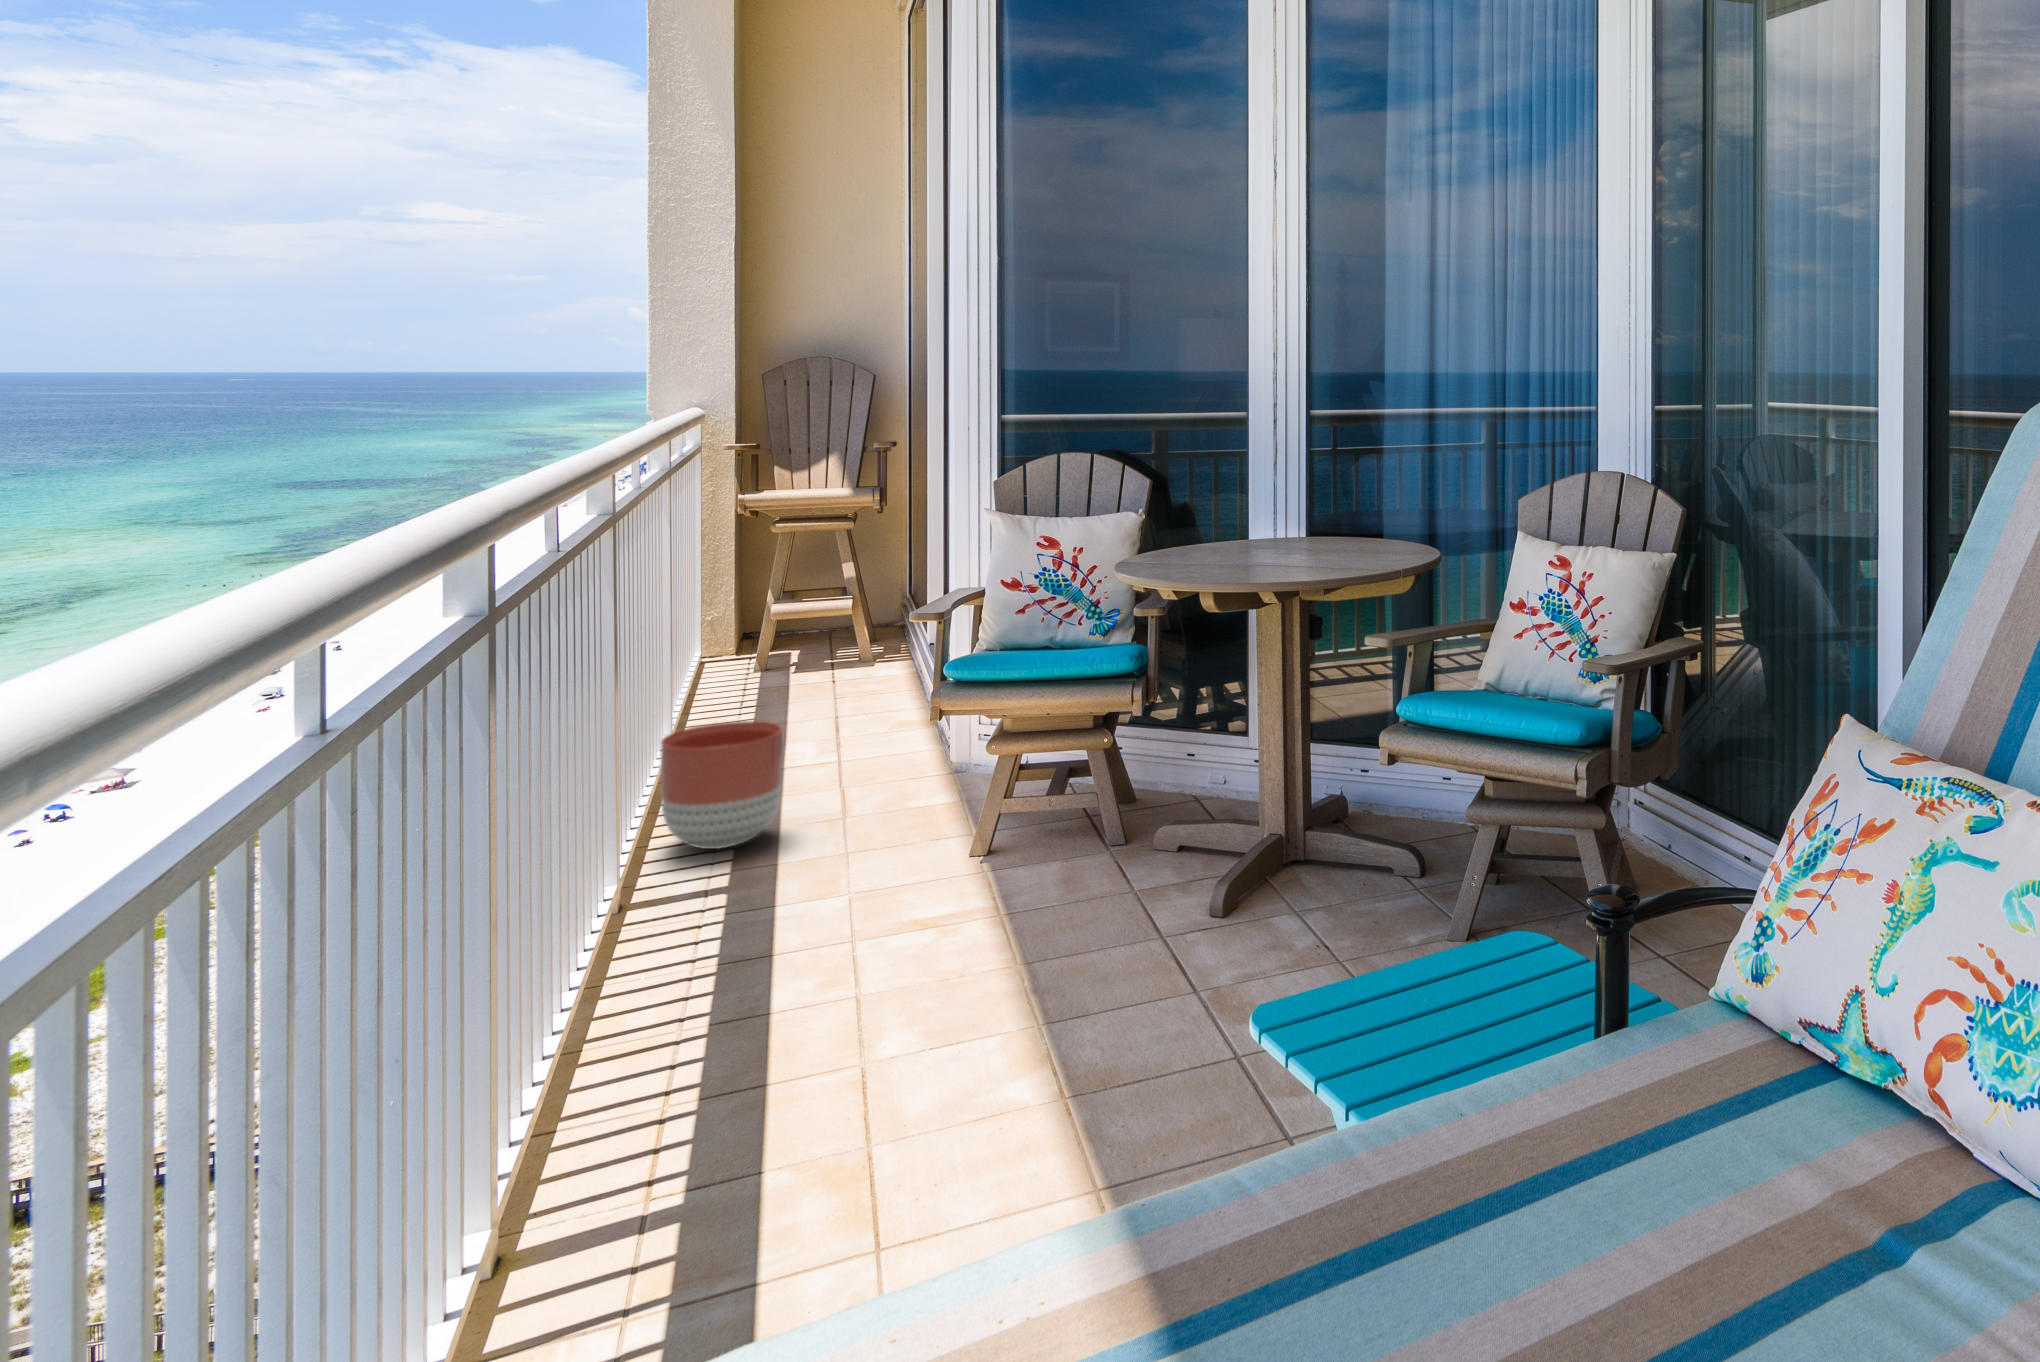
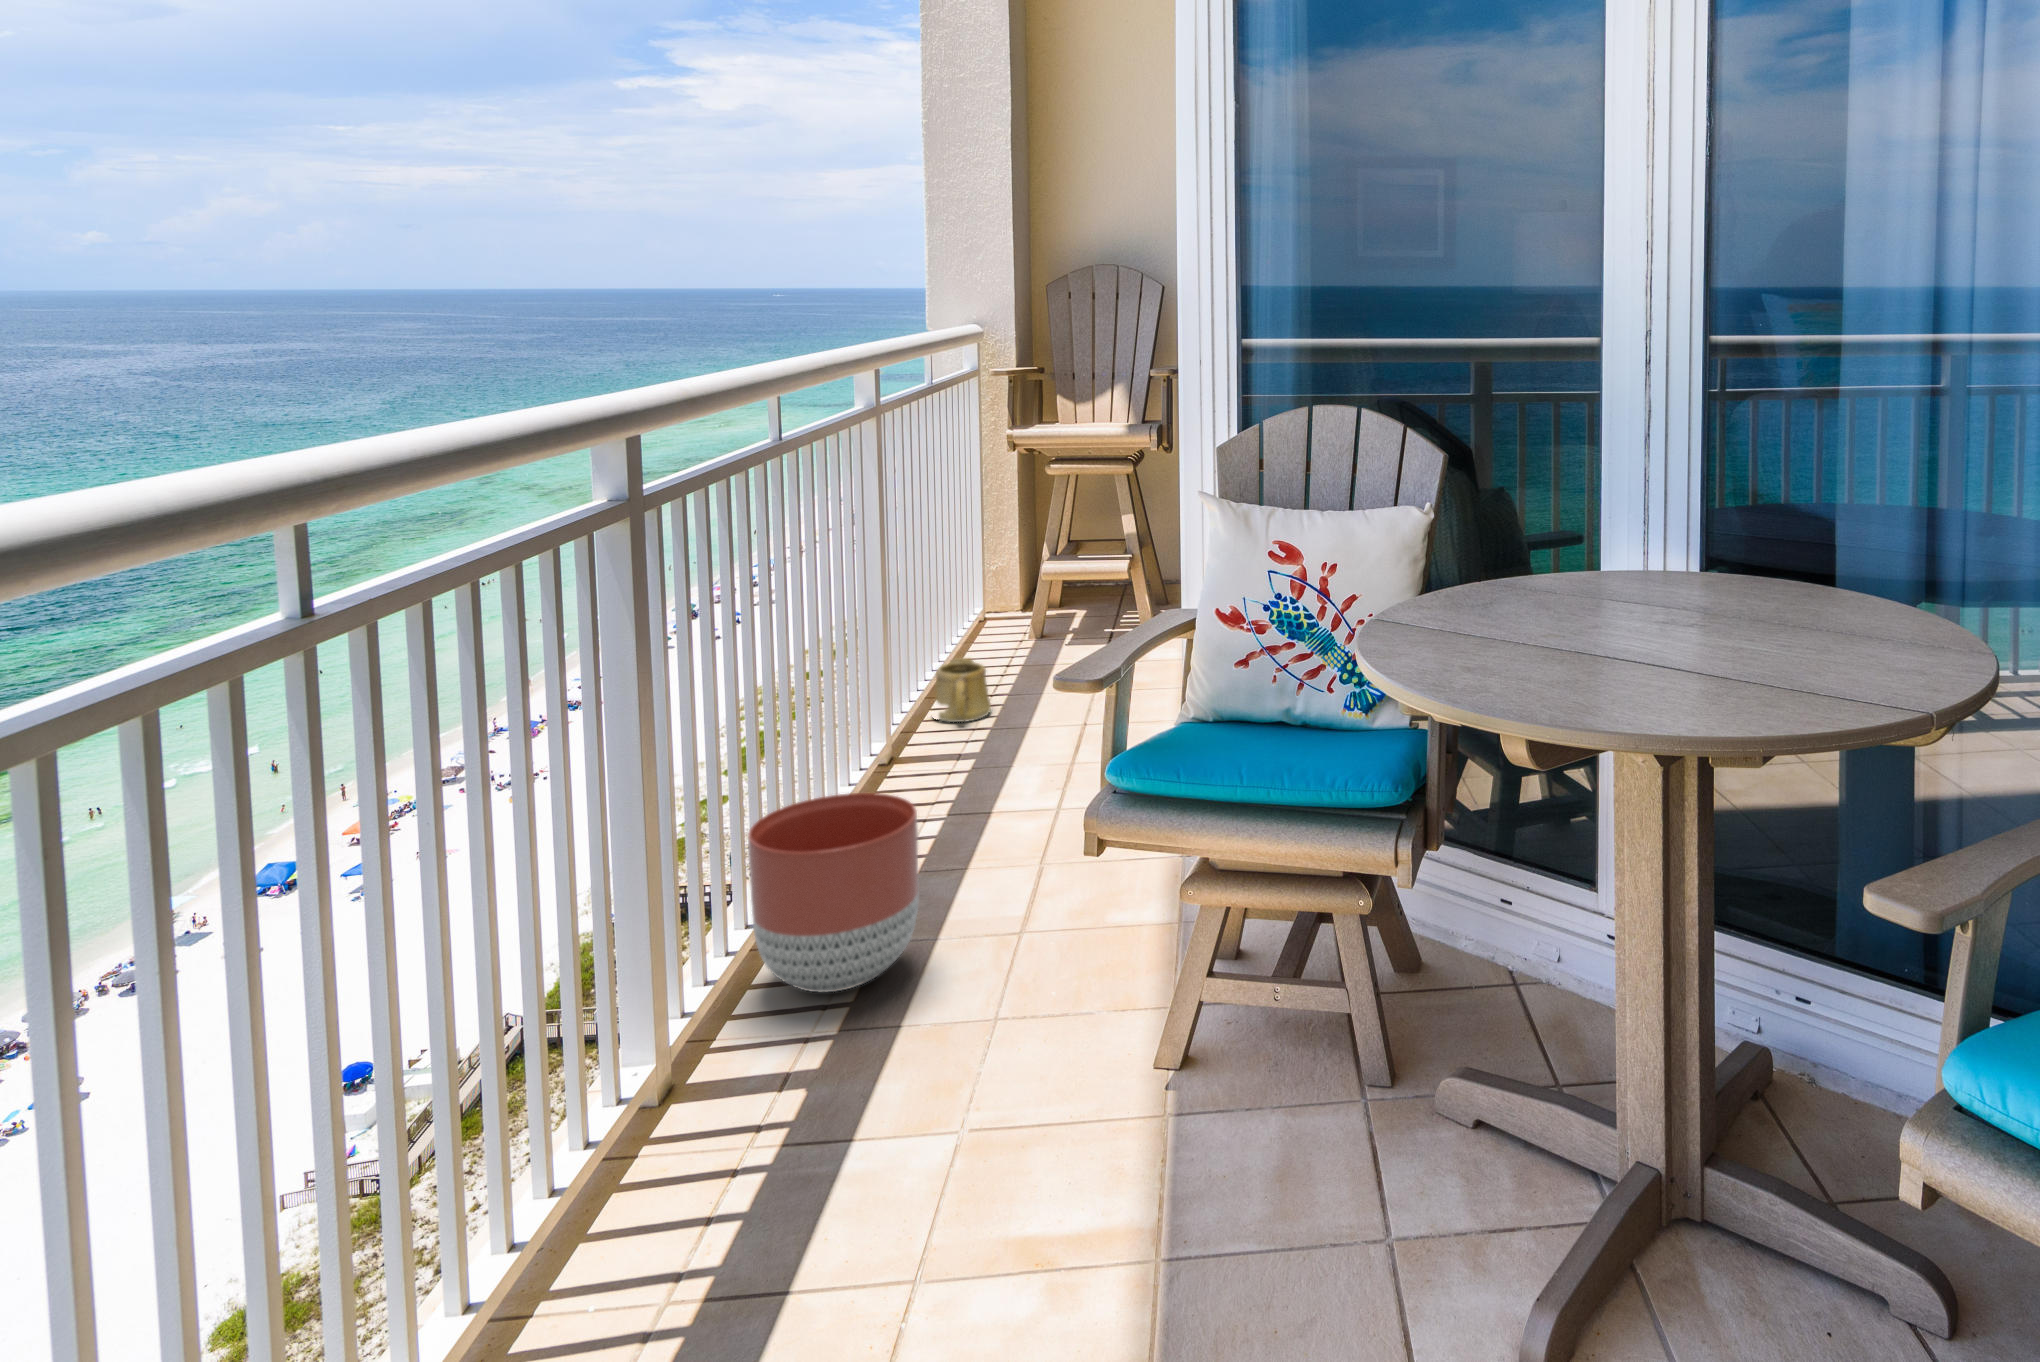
watering can: none [700,670,753,719] -> present [935,658,991,722]

